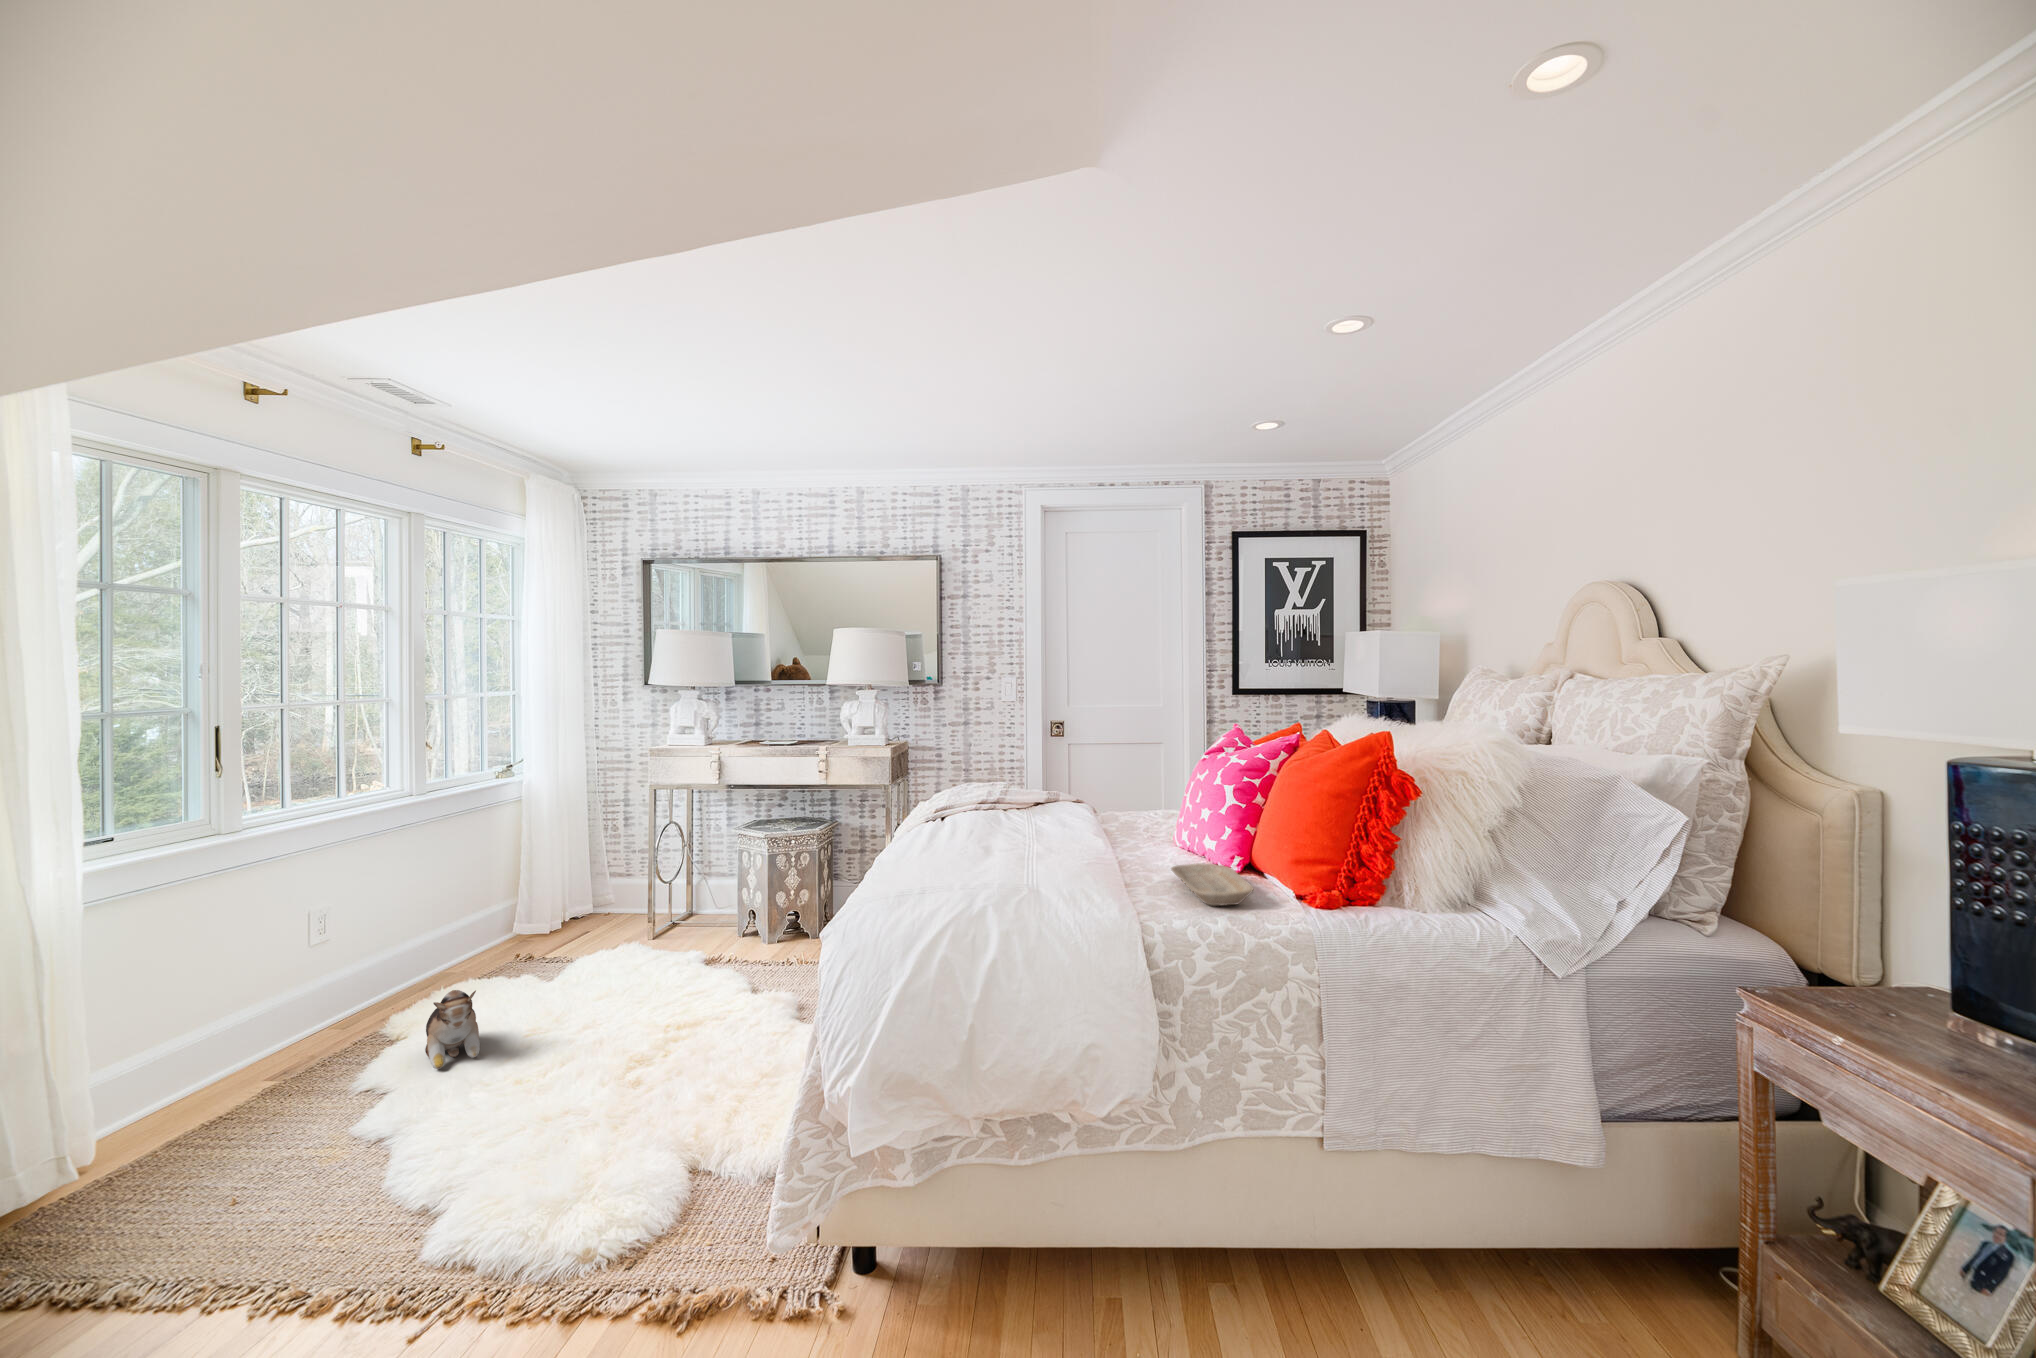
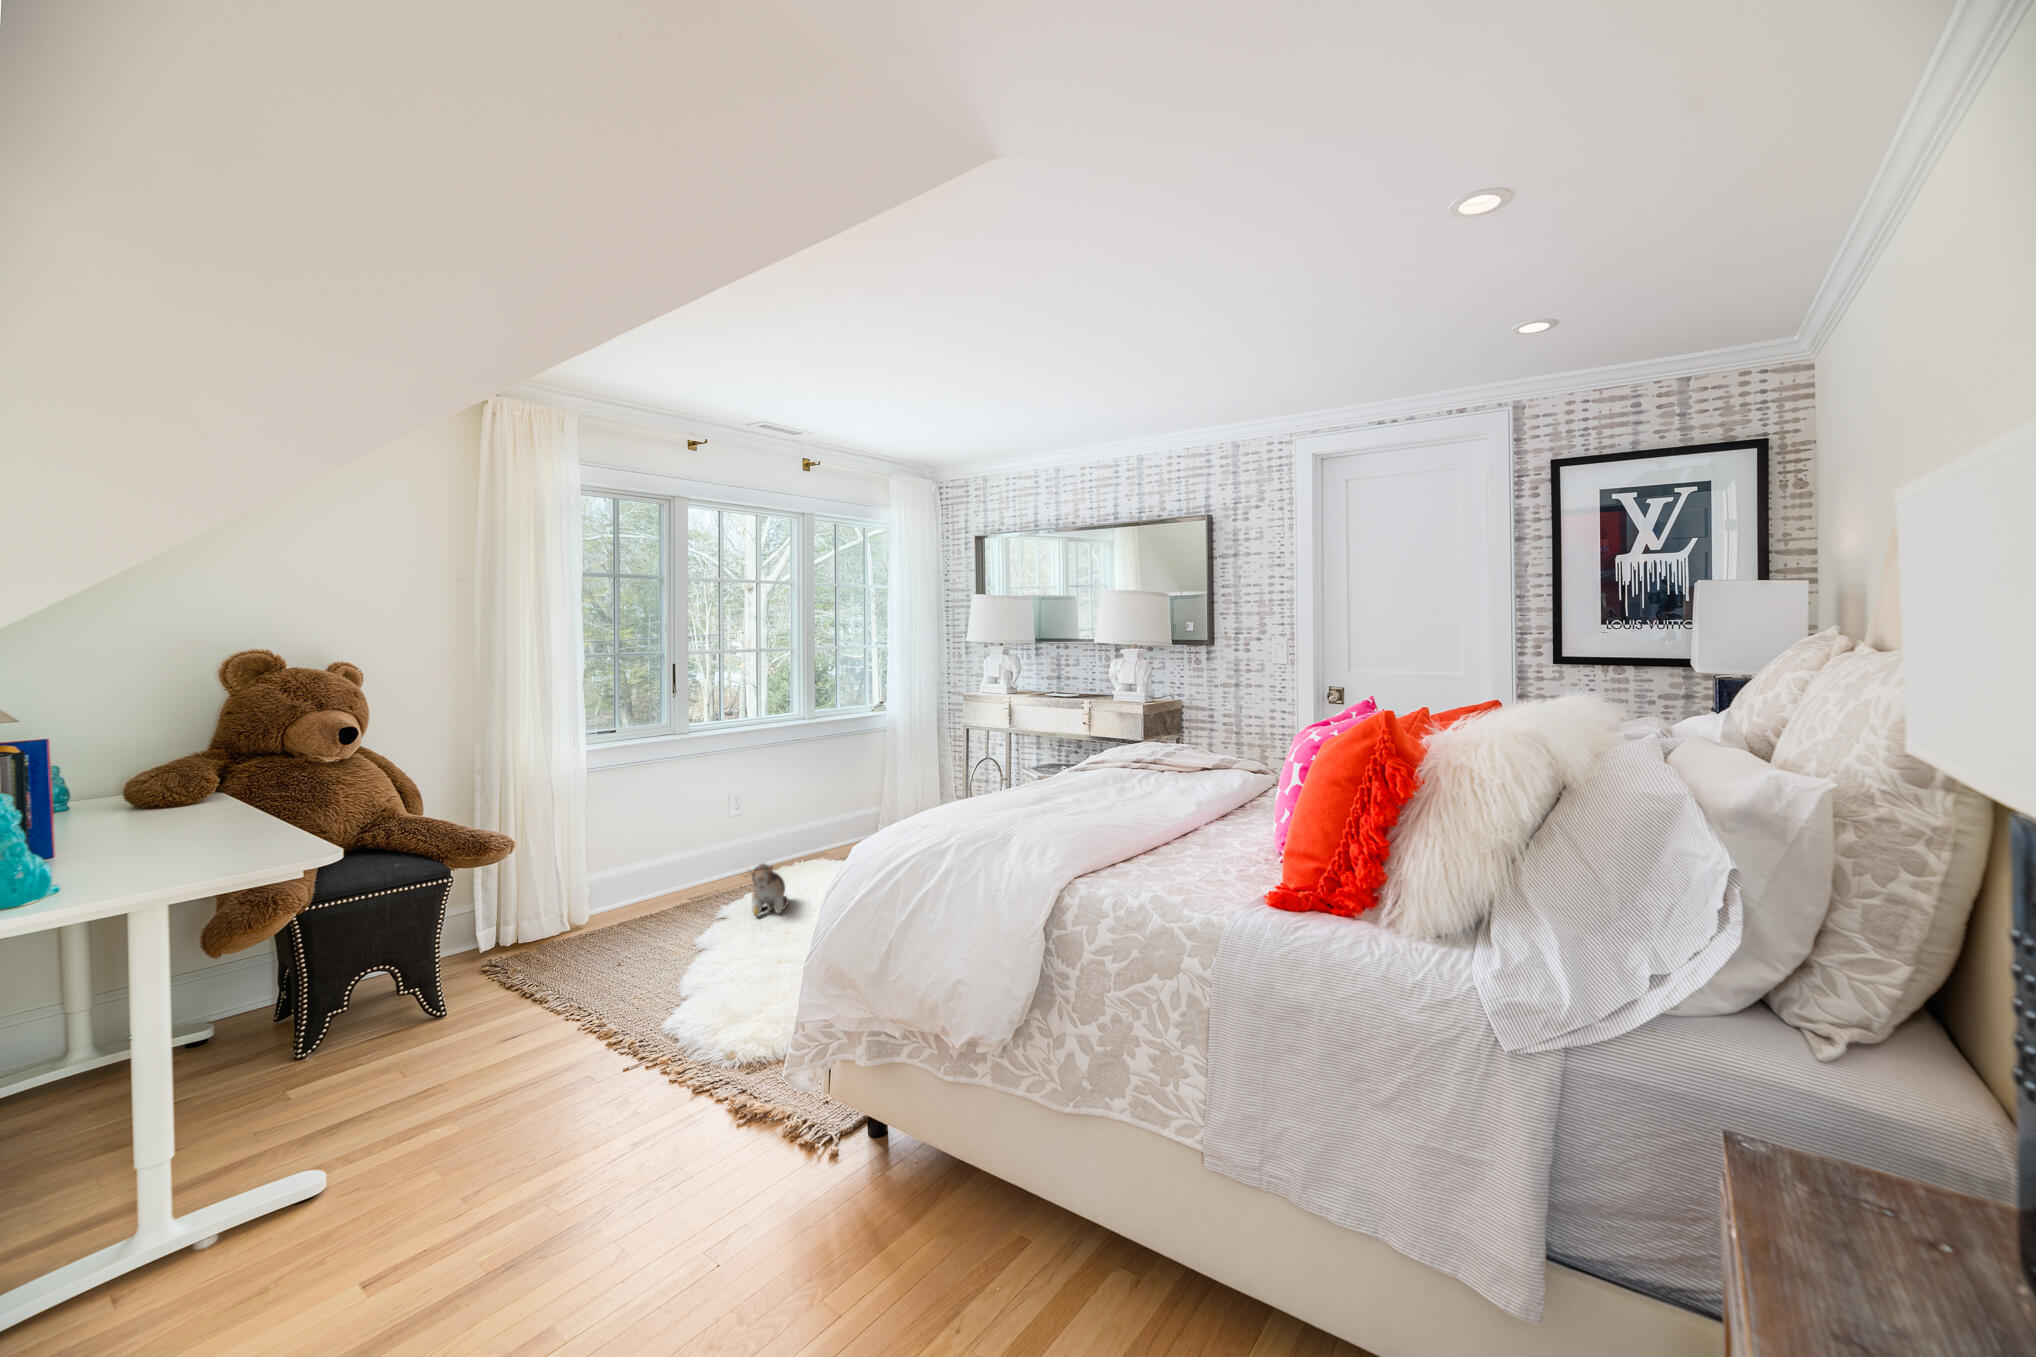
tray: present [1171,864,1253,906] -> none [1130,841,1226,885]

